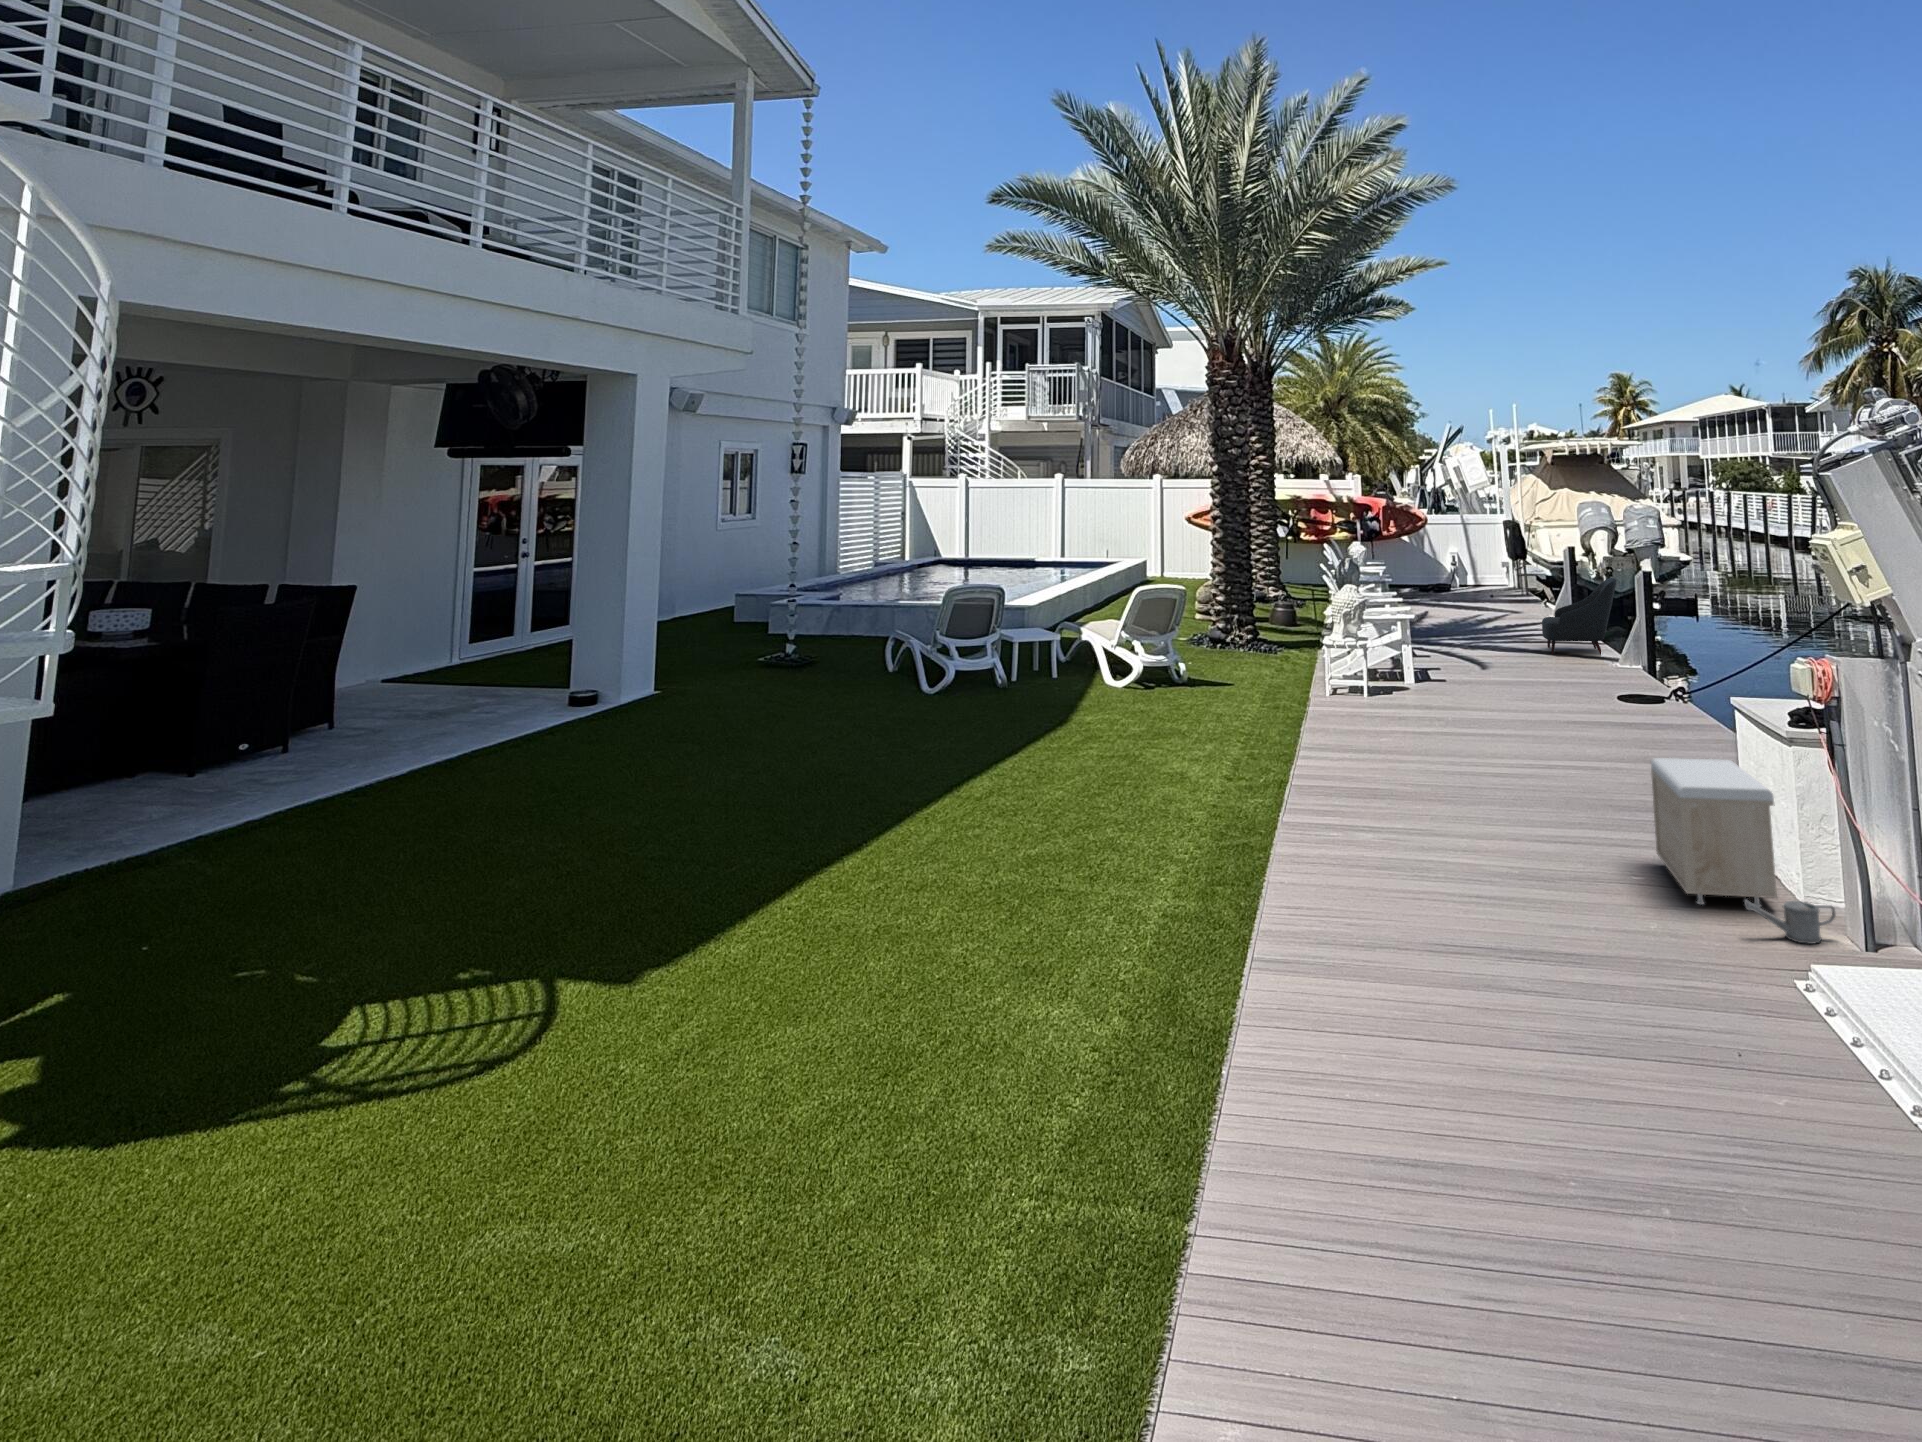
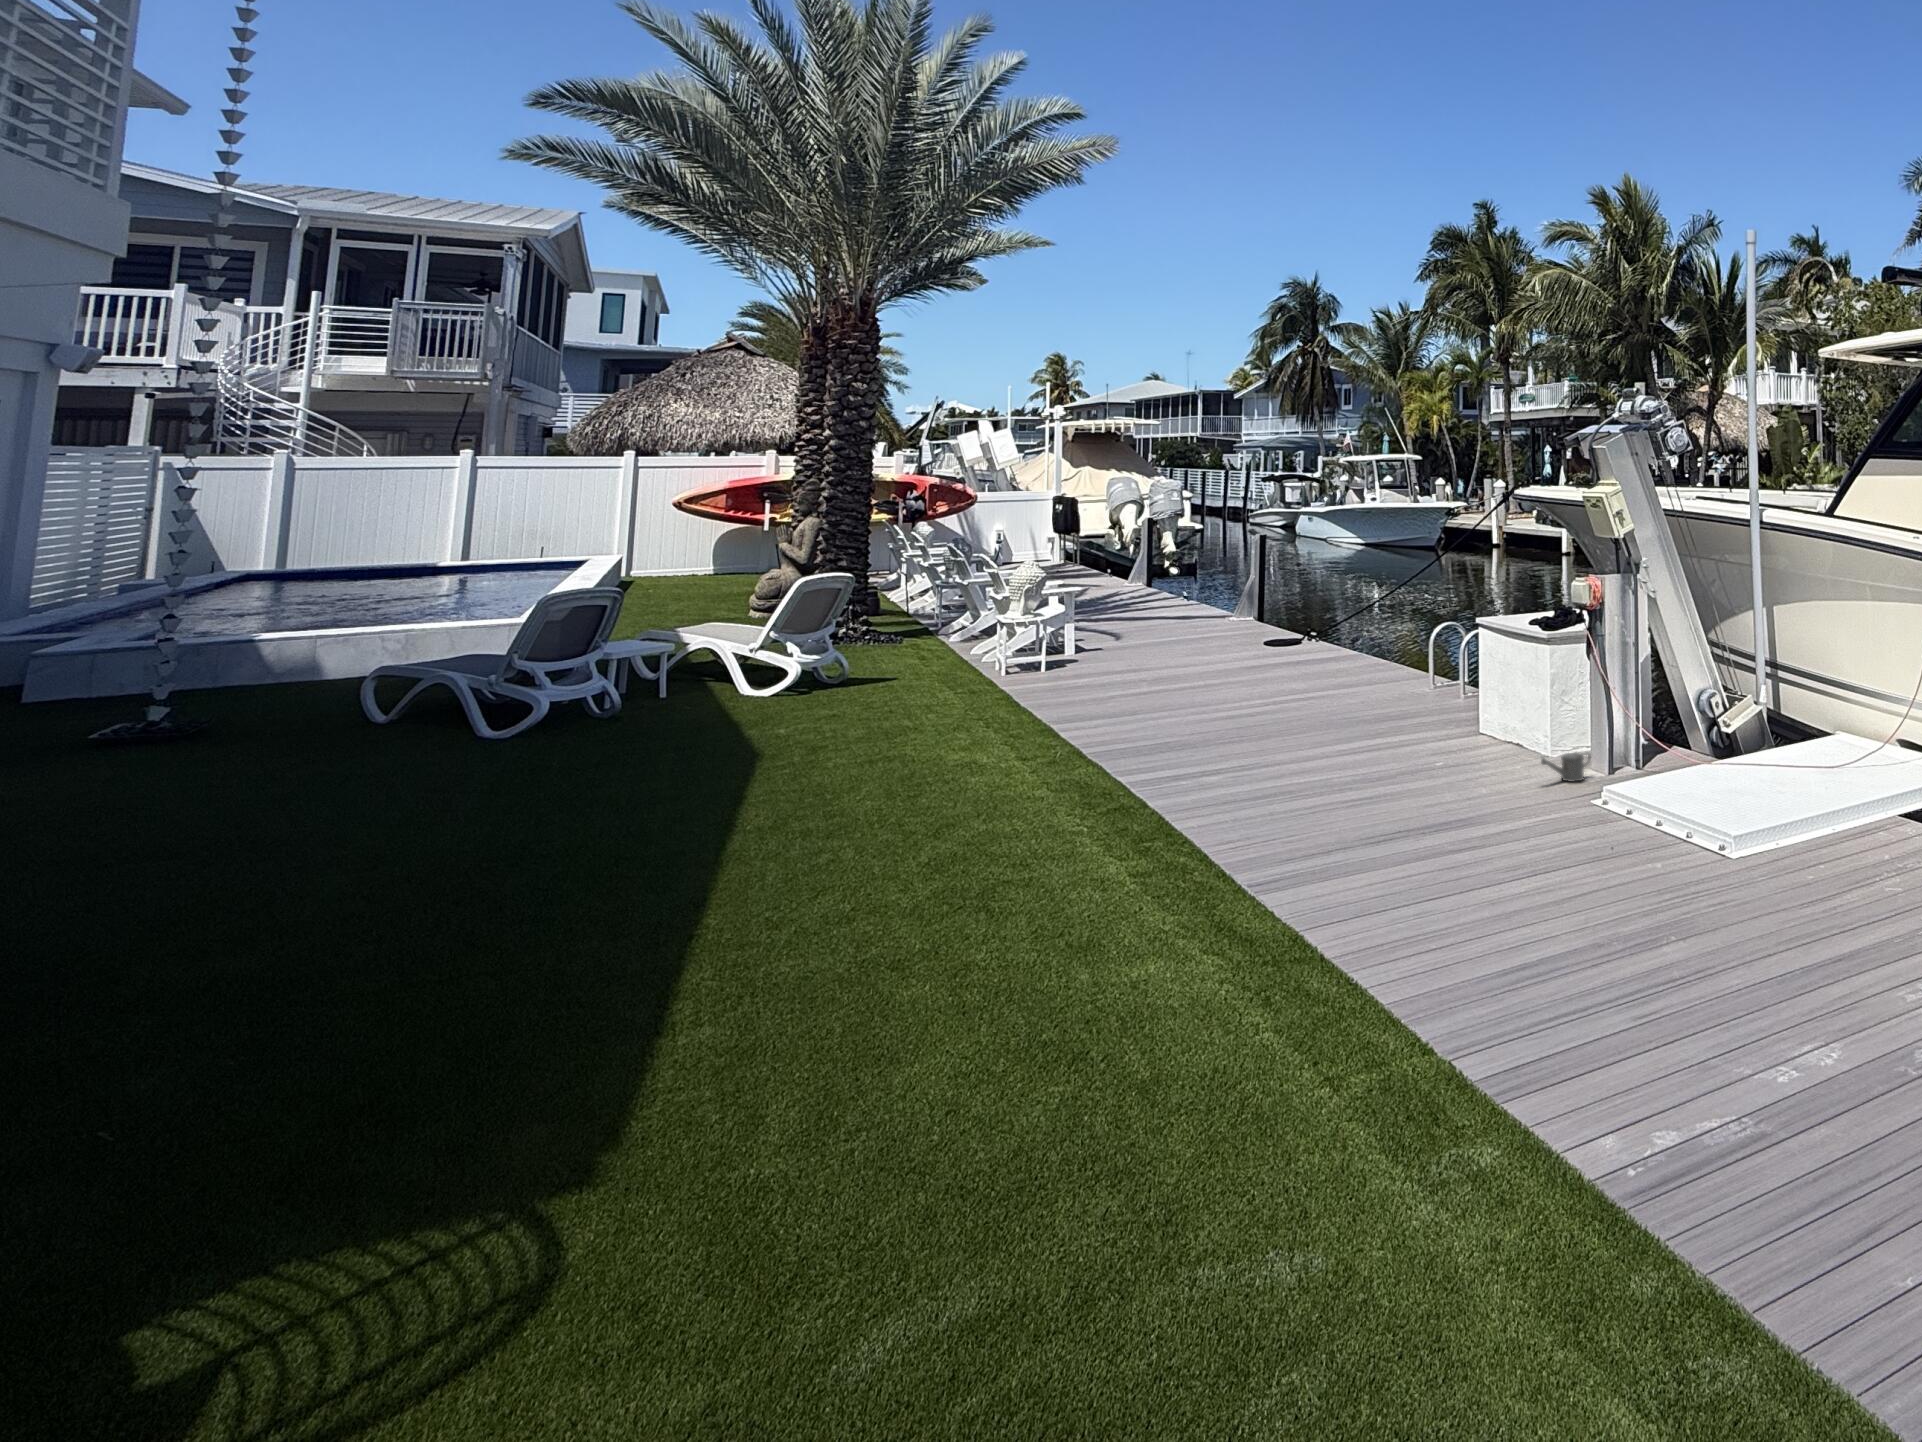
armchair: present [1542,578,1616,655] -> none [1144,543,1216,616]
storage bench: present [1651,758,1777,907] -> none [1435,664,1543,772]

